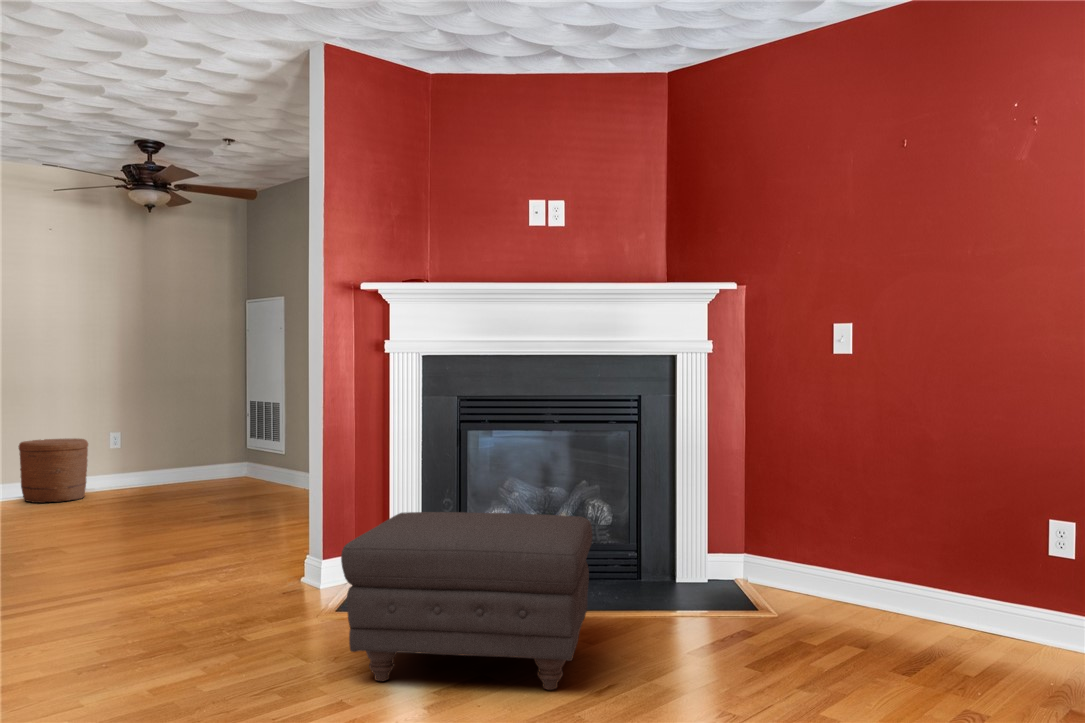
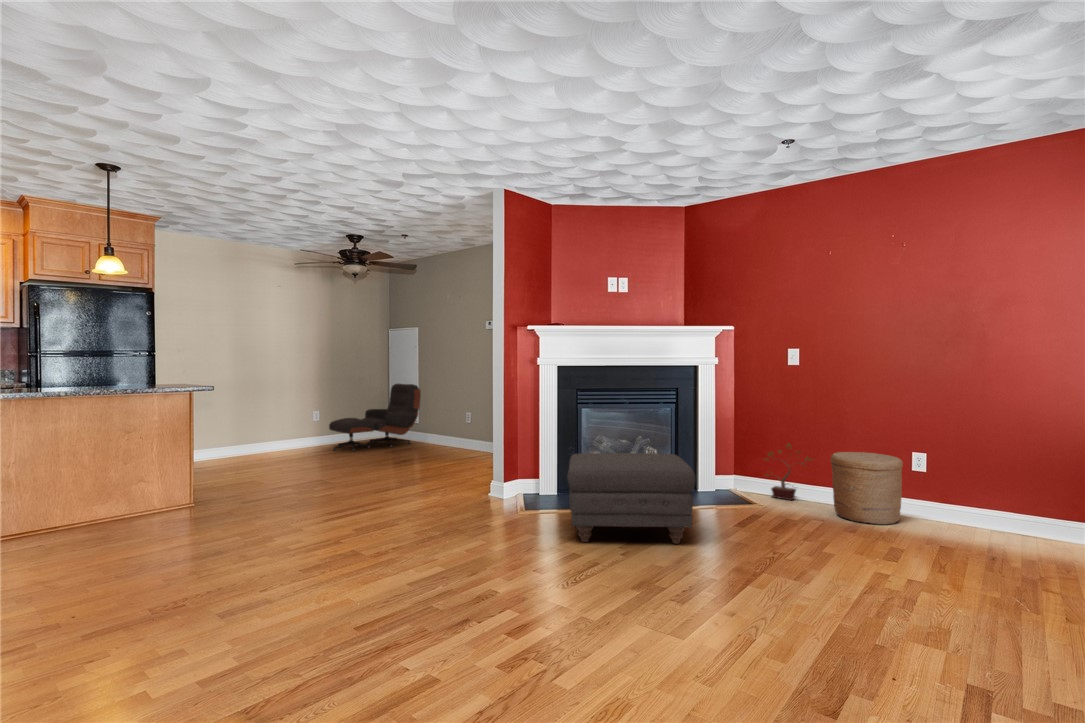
lounge chair: none [130,389,283,498] -> present [329,384,421,451]
woven basket: present [18,439,88,503] -> present [830,452,903,525]
potted plant: none [789,496,876,603] -> present [769,444,811,500]

